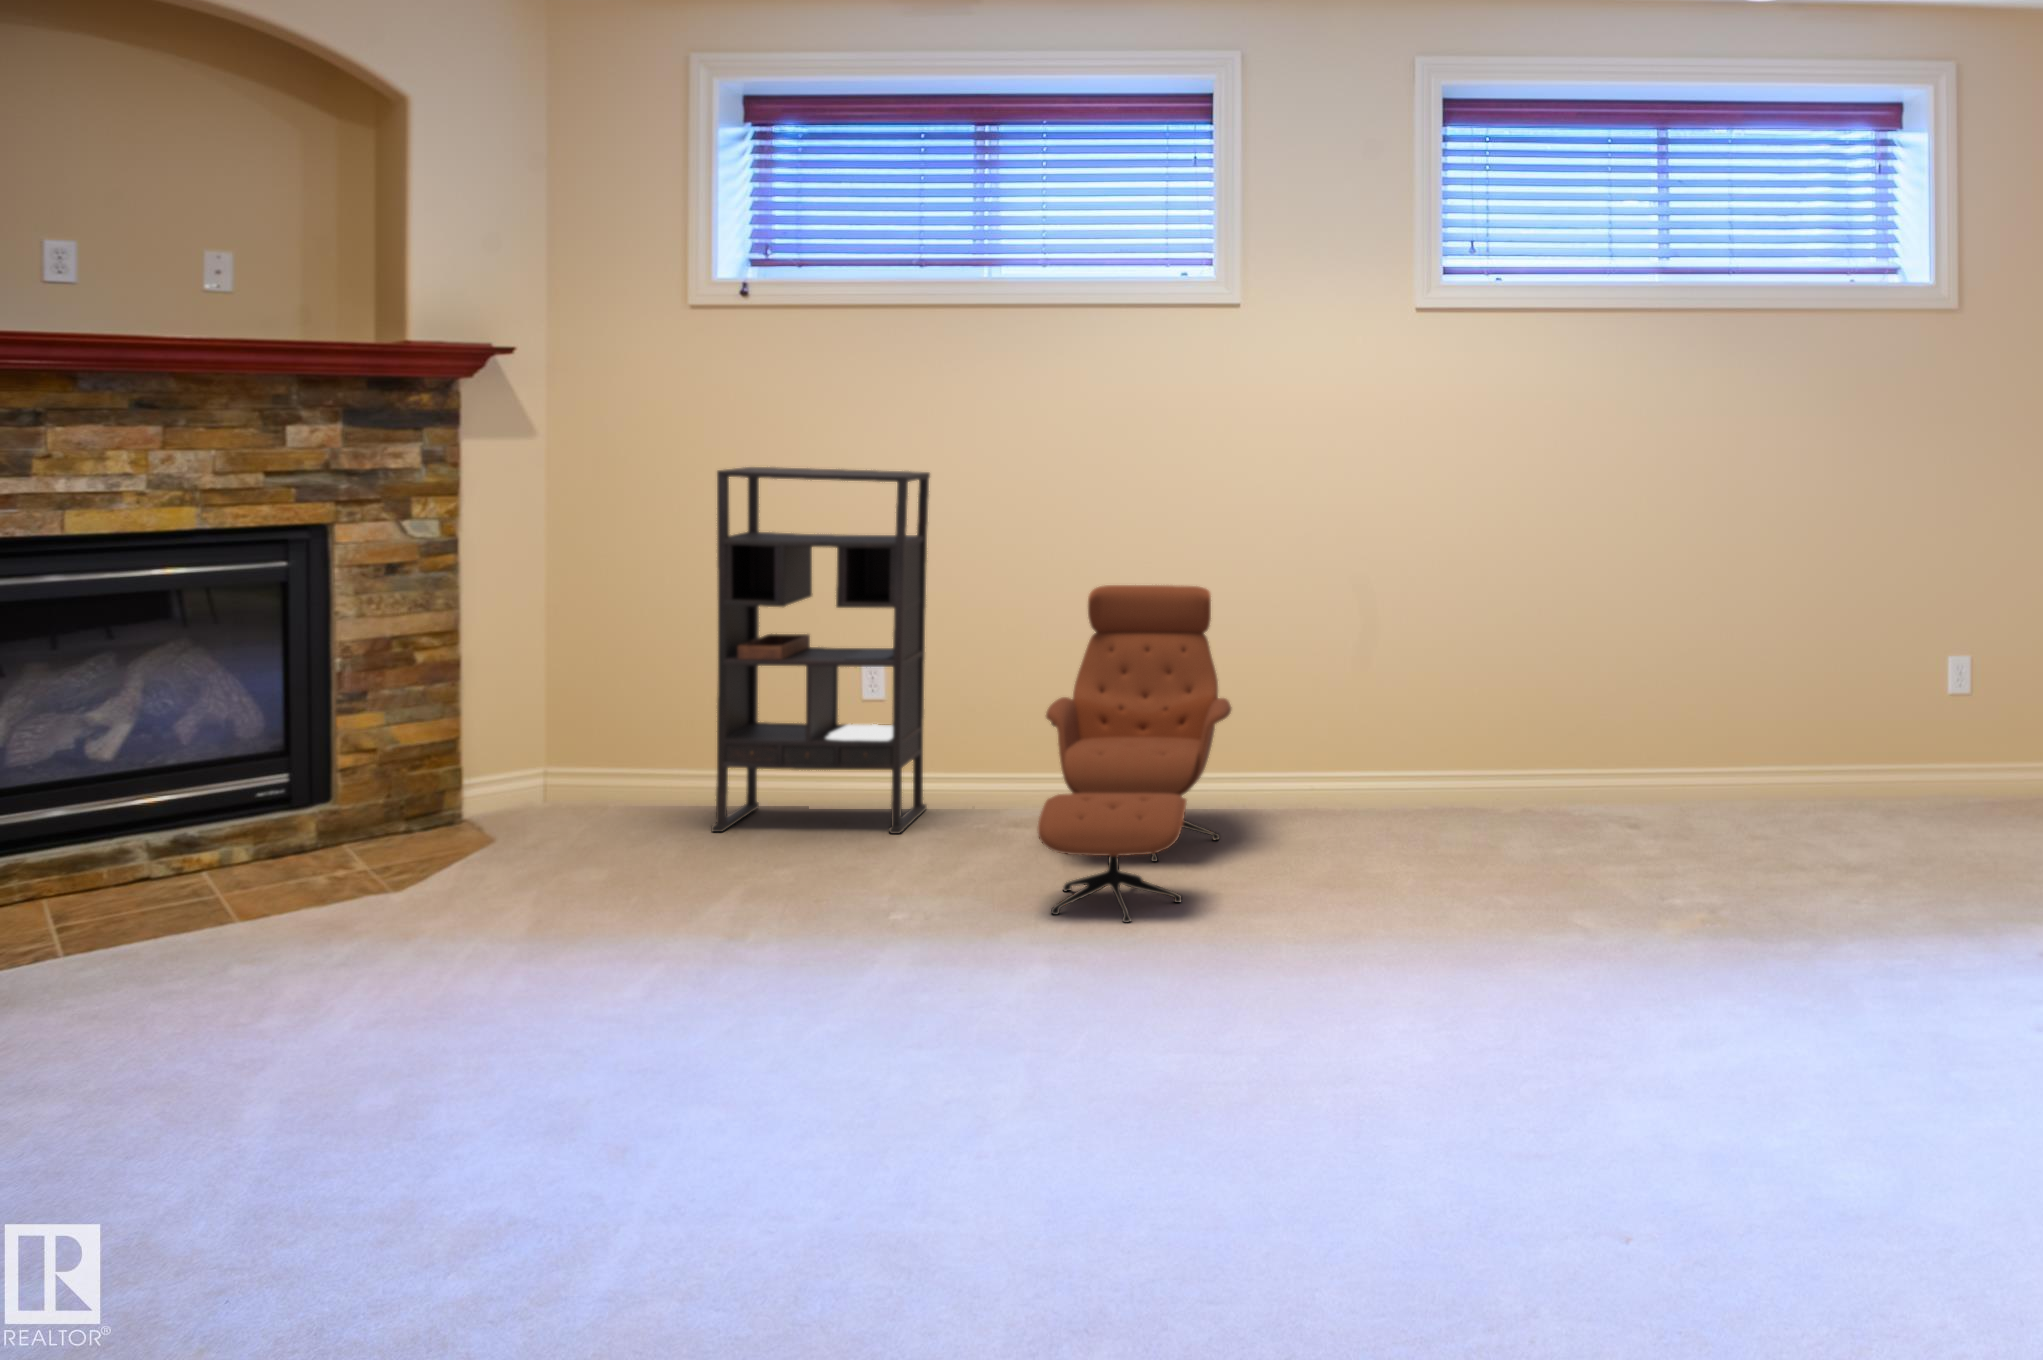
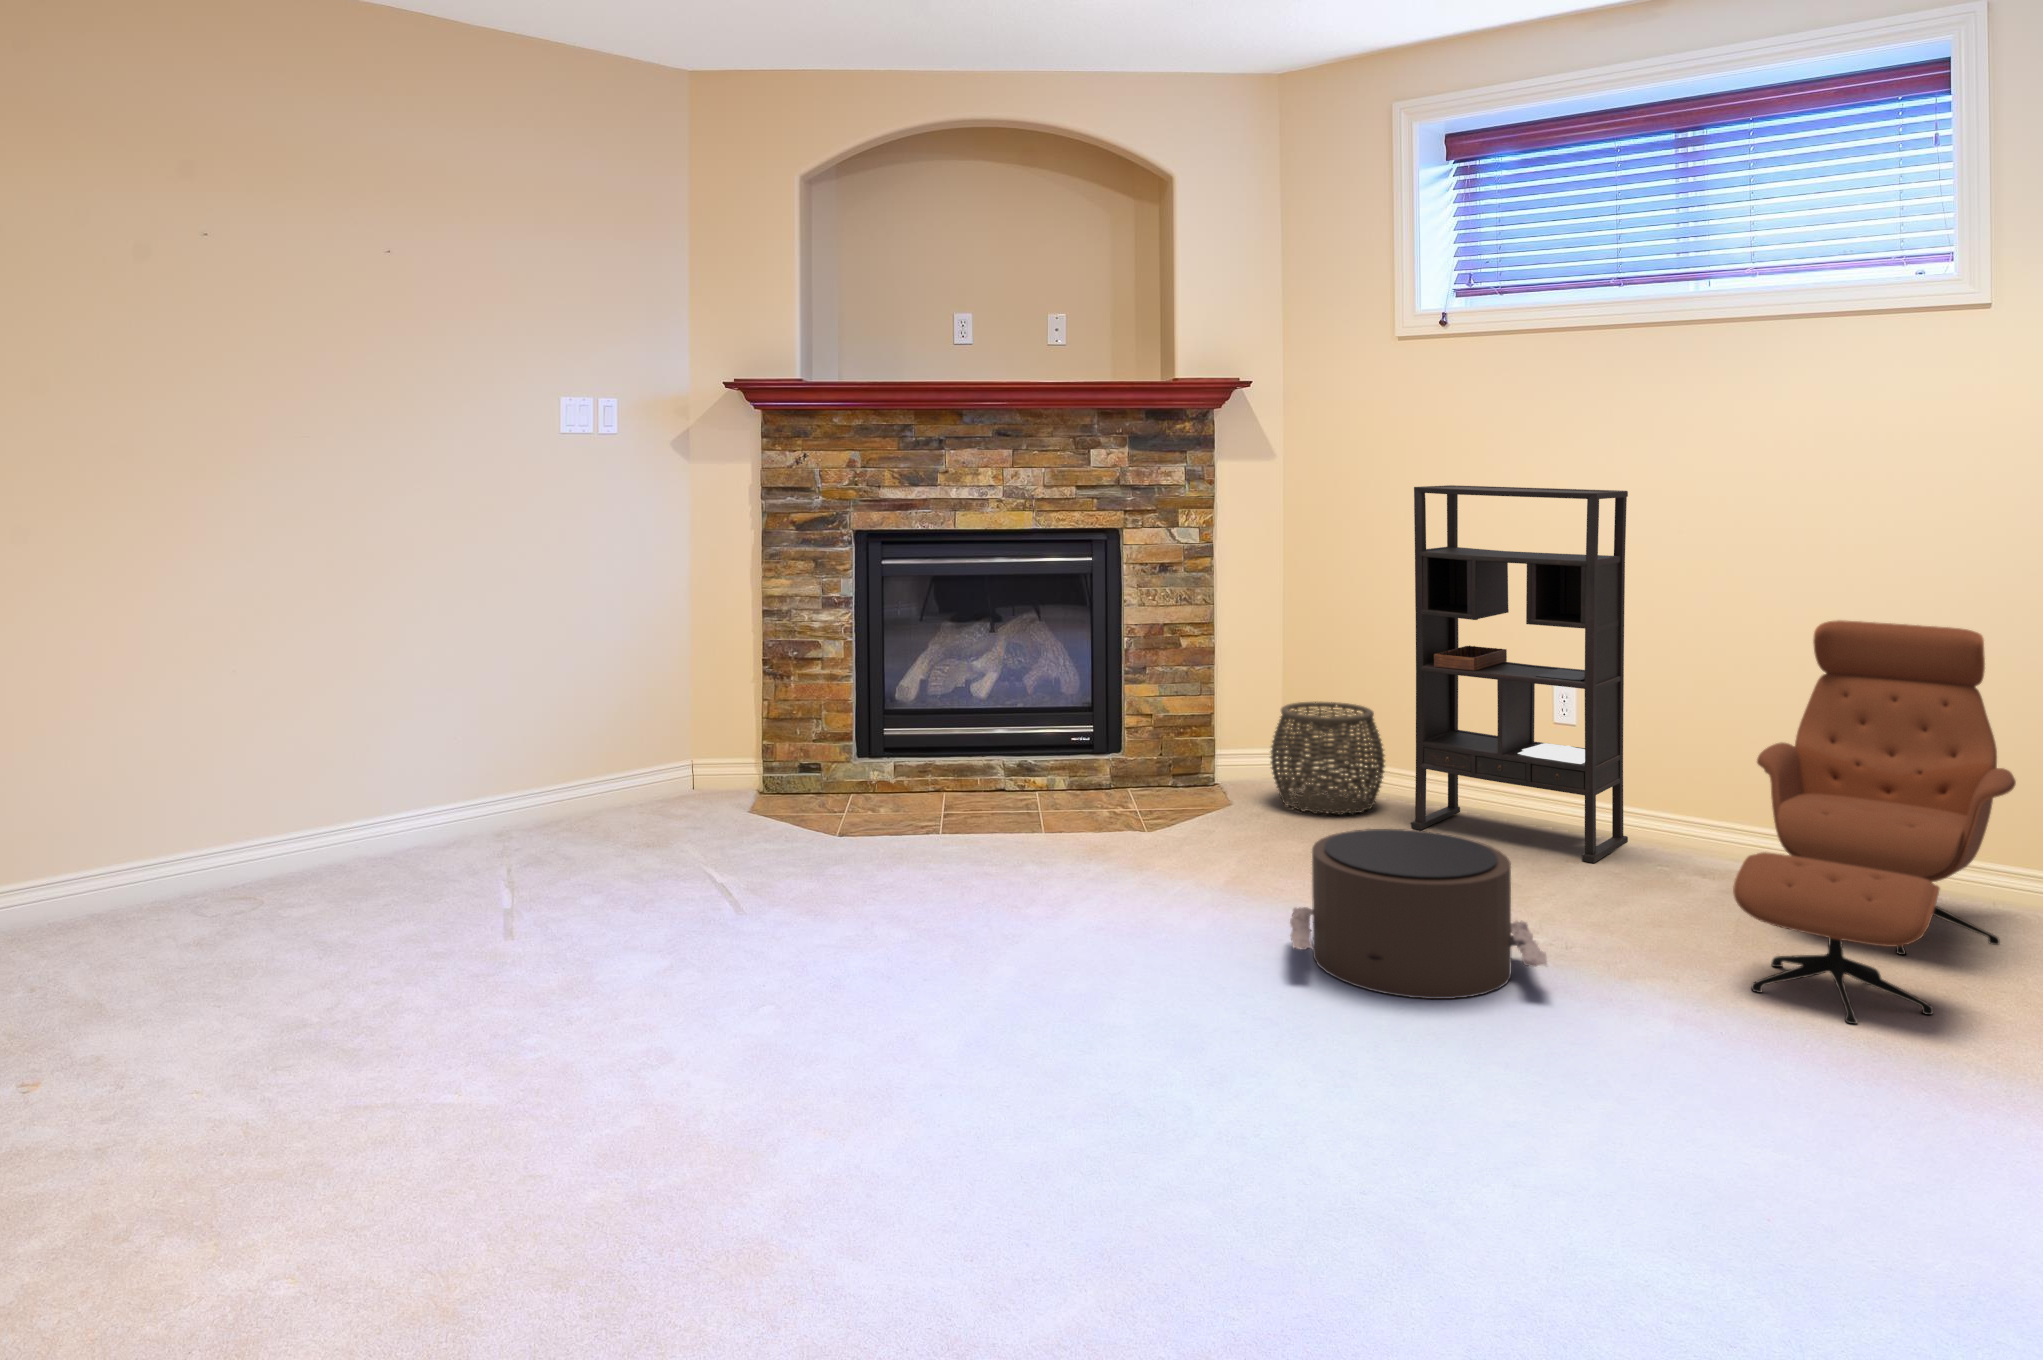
woven basket: none [540,708,678,835] -> present [1271,702,1385,815]
pouf: none [617,827,887,994] -> present [1290,829,1548,999]

